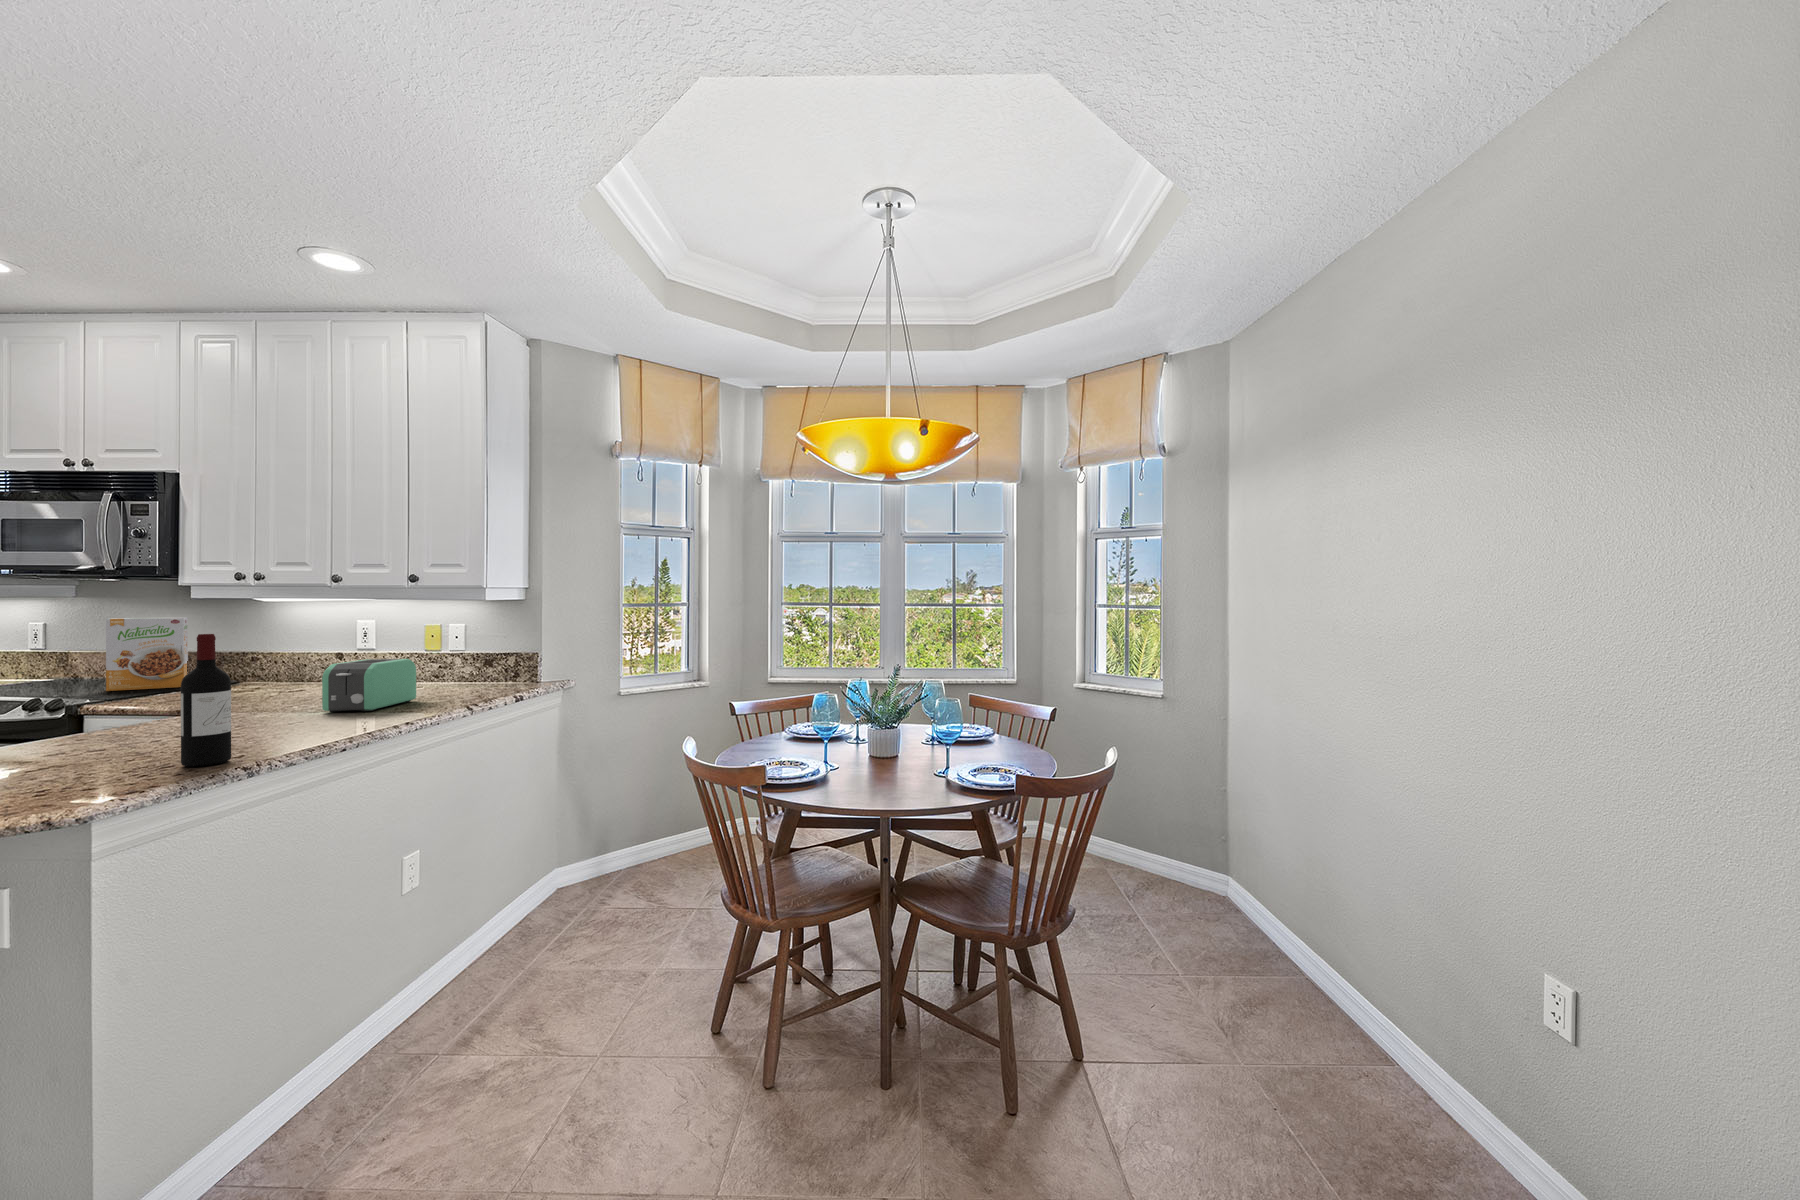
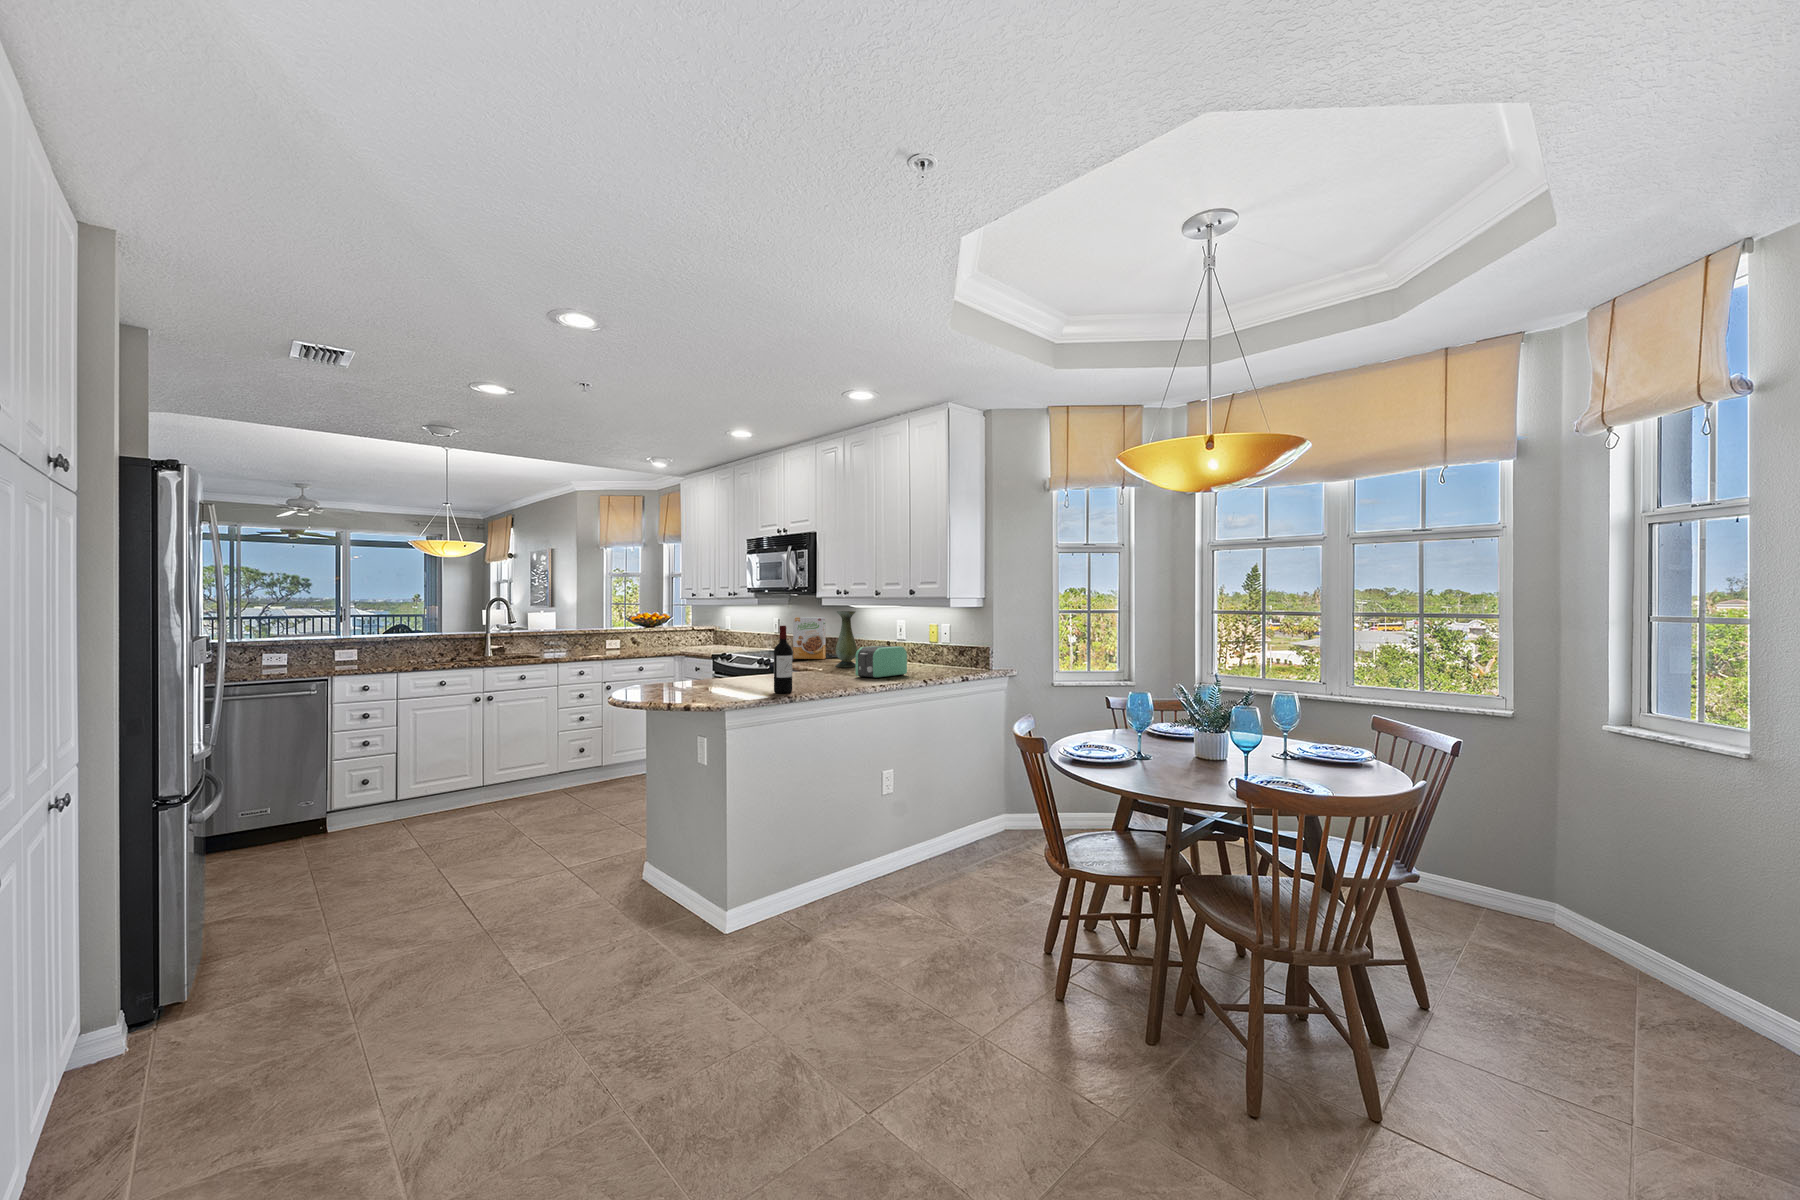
vase: none [238,607,288,698] -> present [836,611,857,667]

